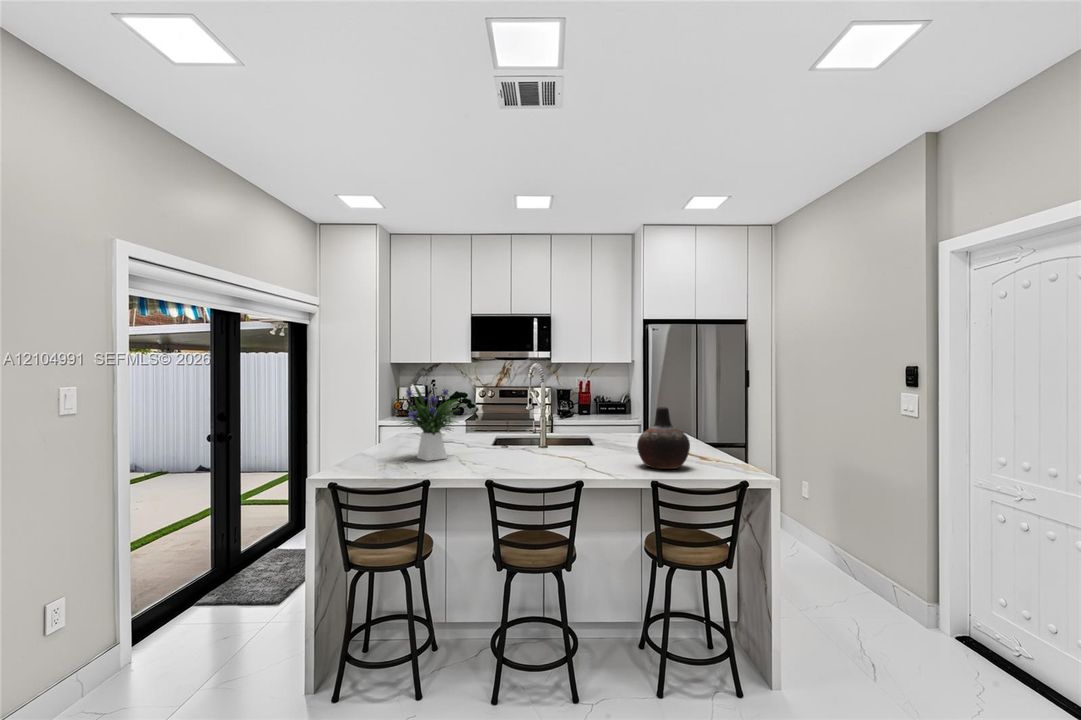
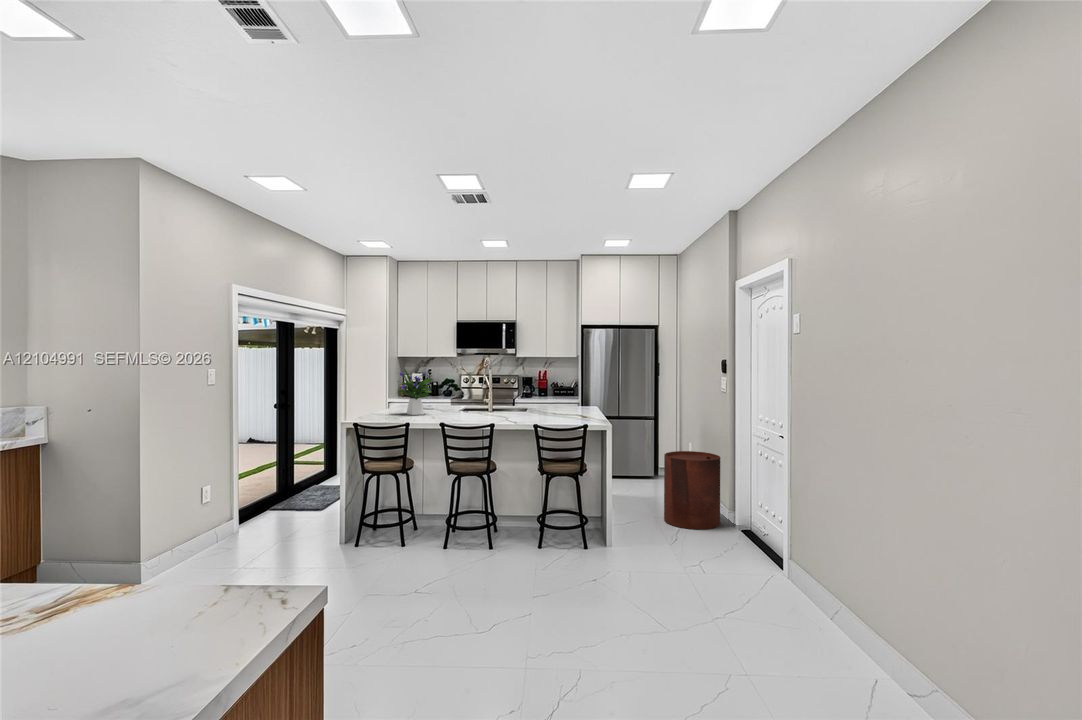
vase: present [637,407,690,469] -> none [537,383,568,420]
trash can: none [815,505,912,638] -> present [664,451,720,529]

